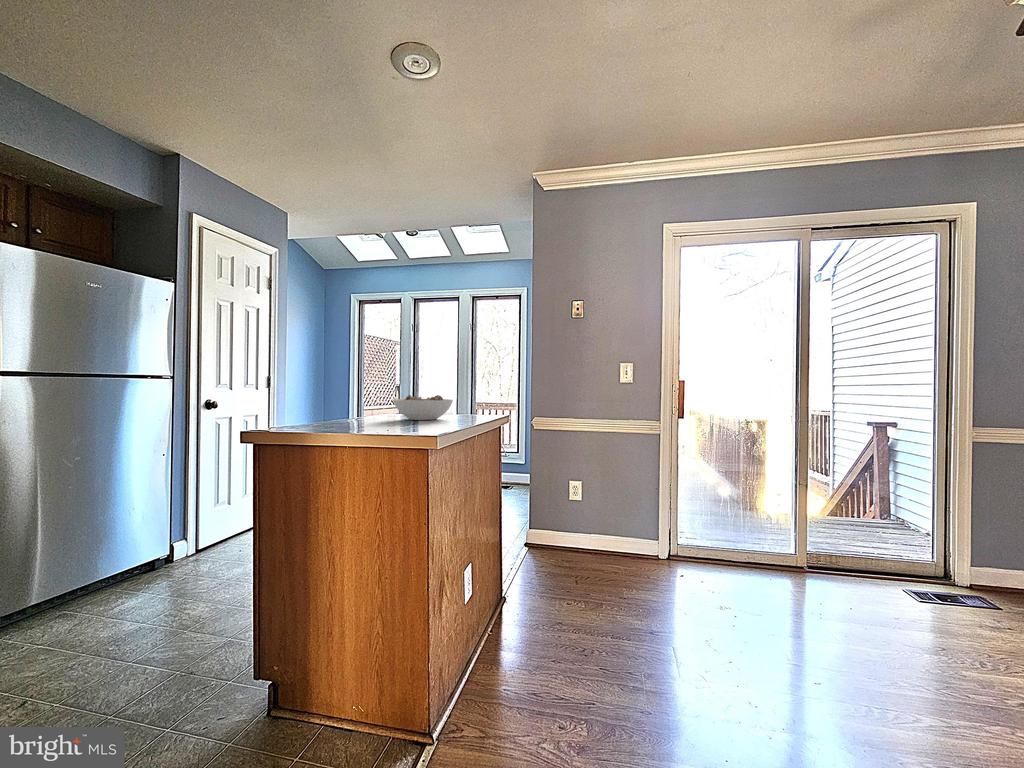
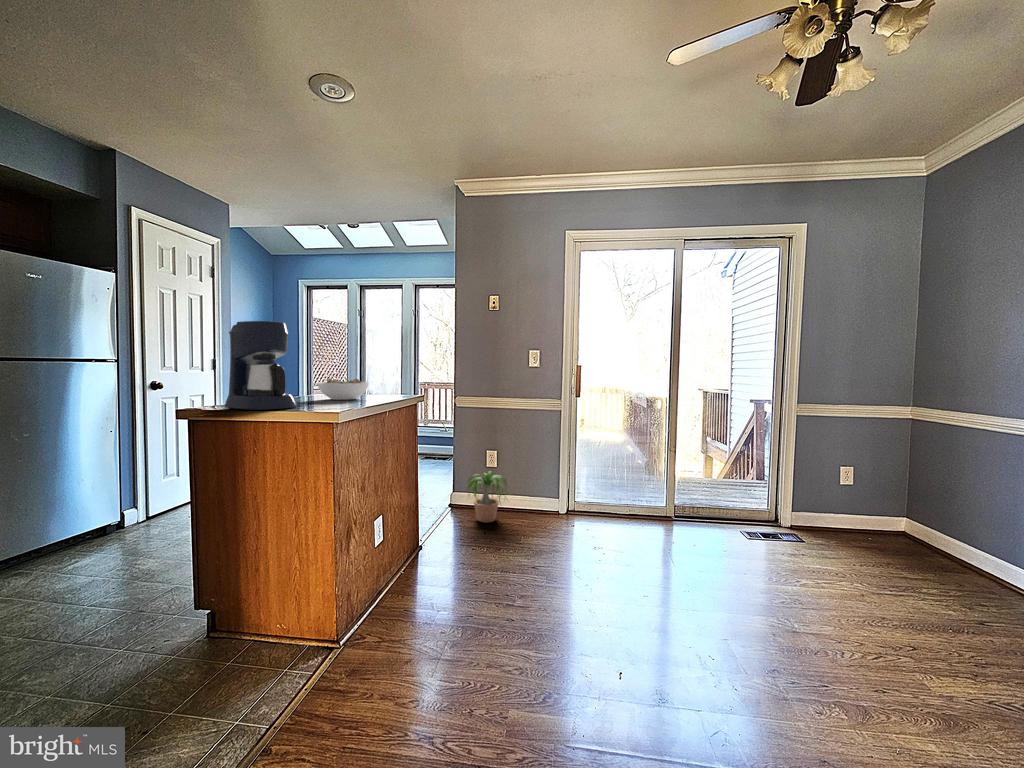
coffee maker: none [296,323,379,431] -> present [224,321,297,410]
potted plant: none [543,506,612,568] -> present [467,471,507,522]

